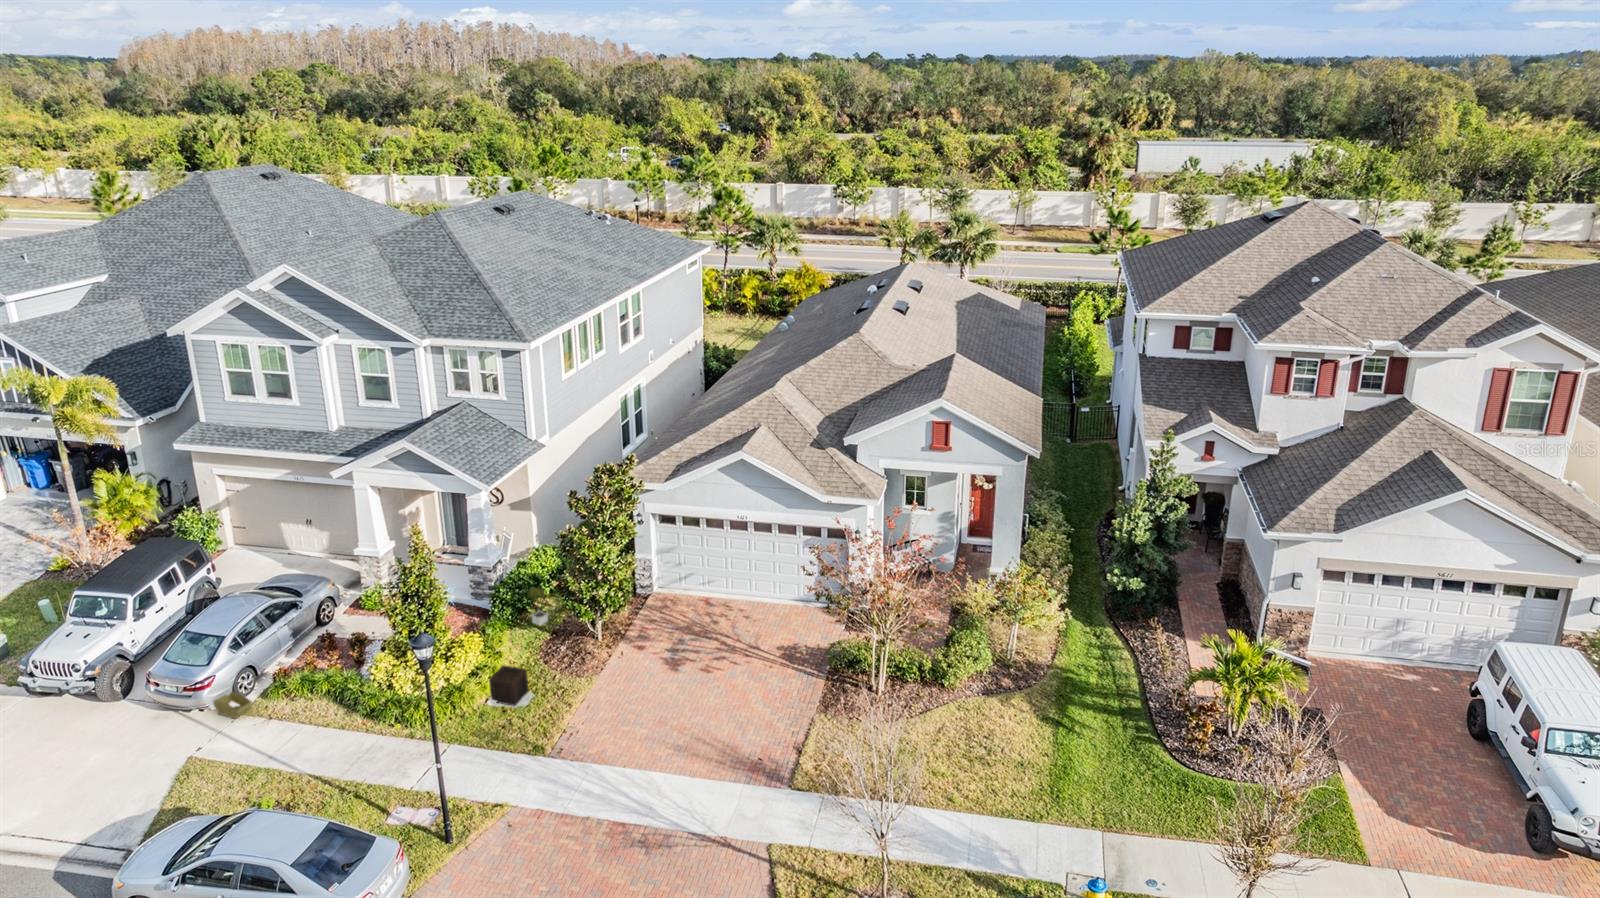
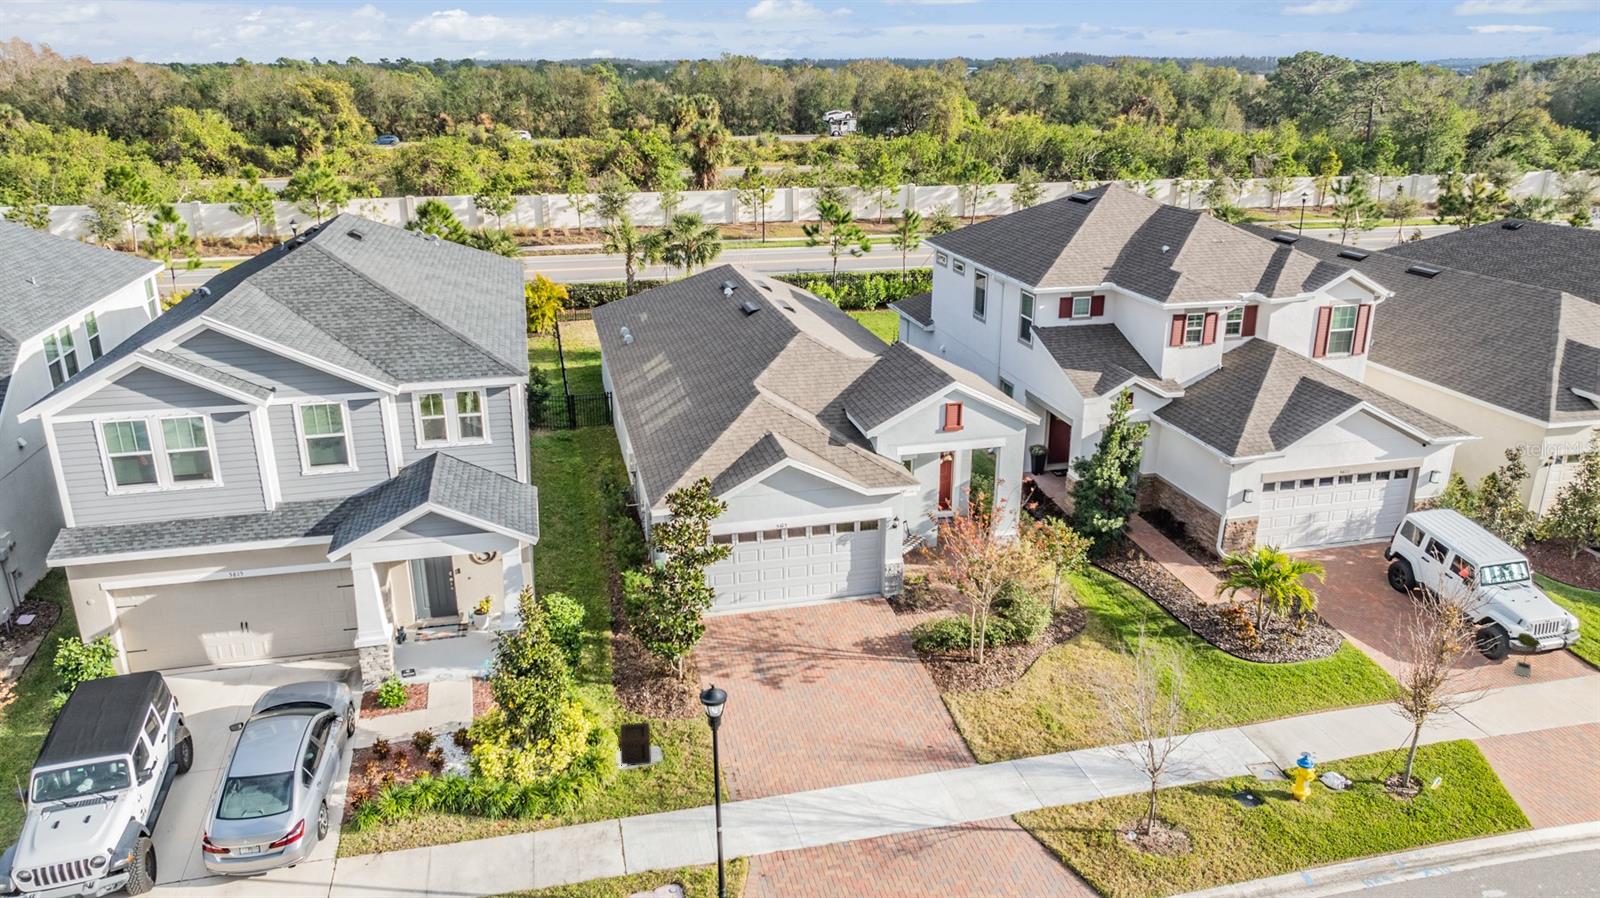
potted tree: present [527,588,548,625] -> present [1515,633,1539,677]
storage bin: present [213,692,252,719] -> none [300,833,349,863]

